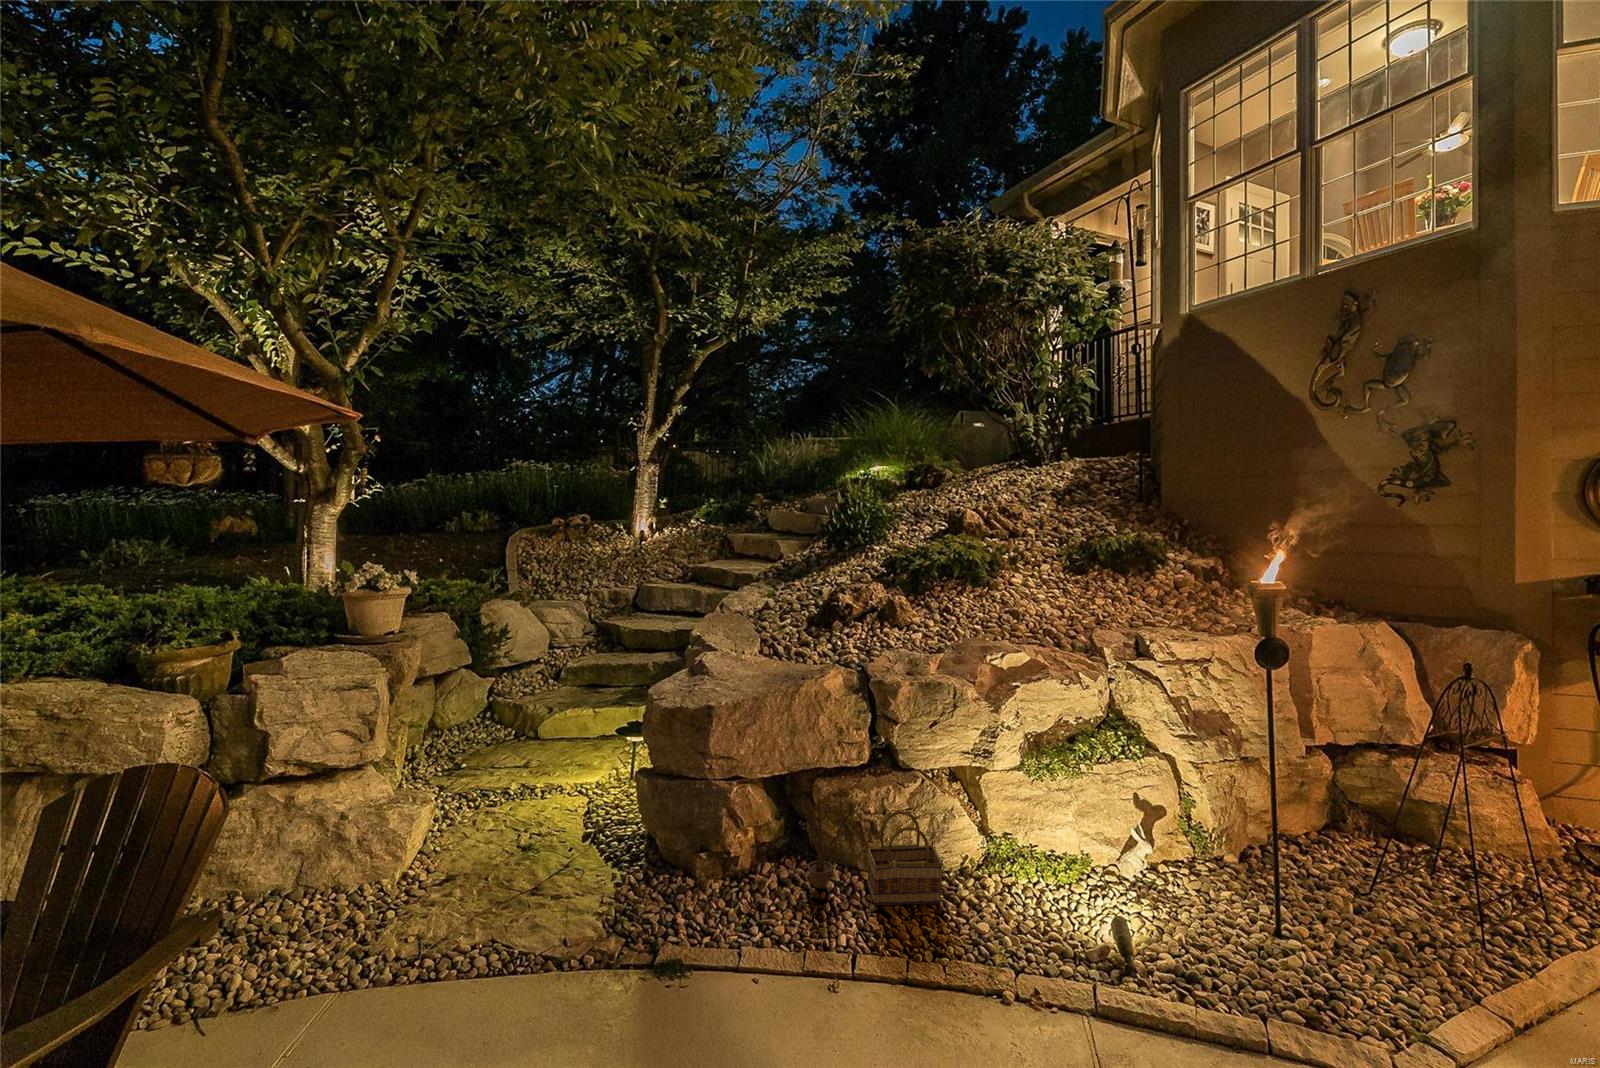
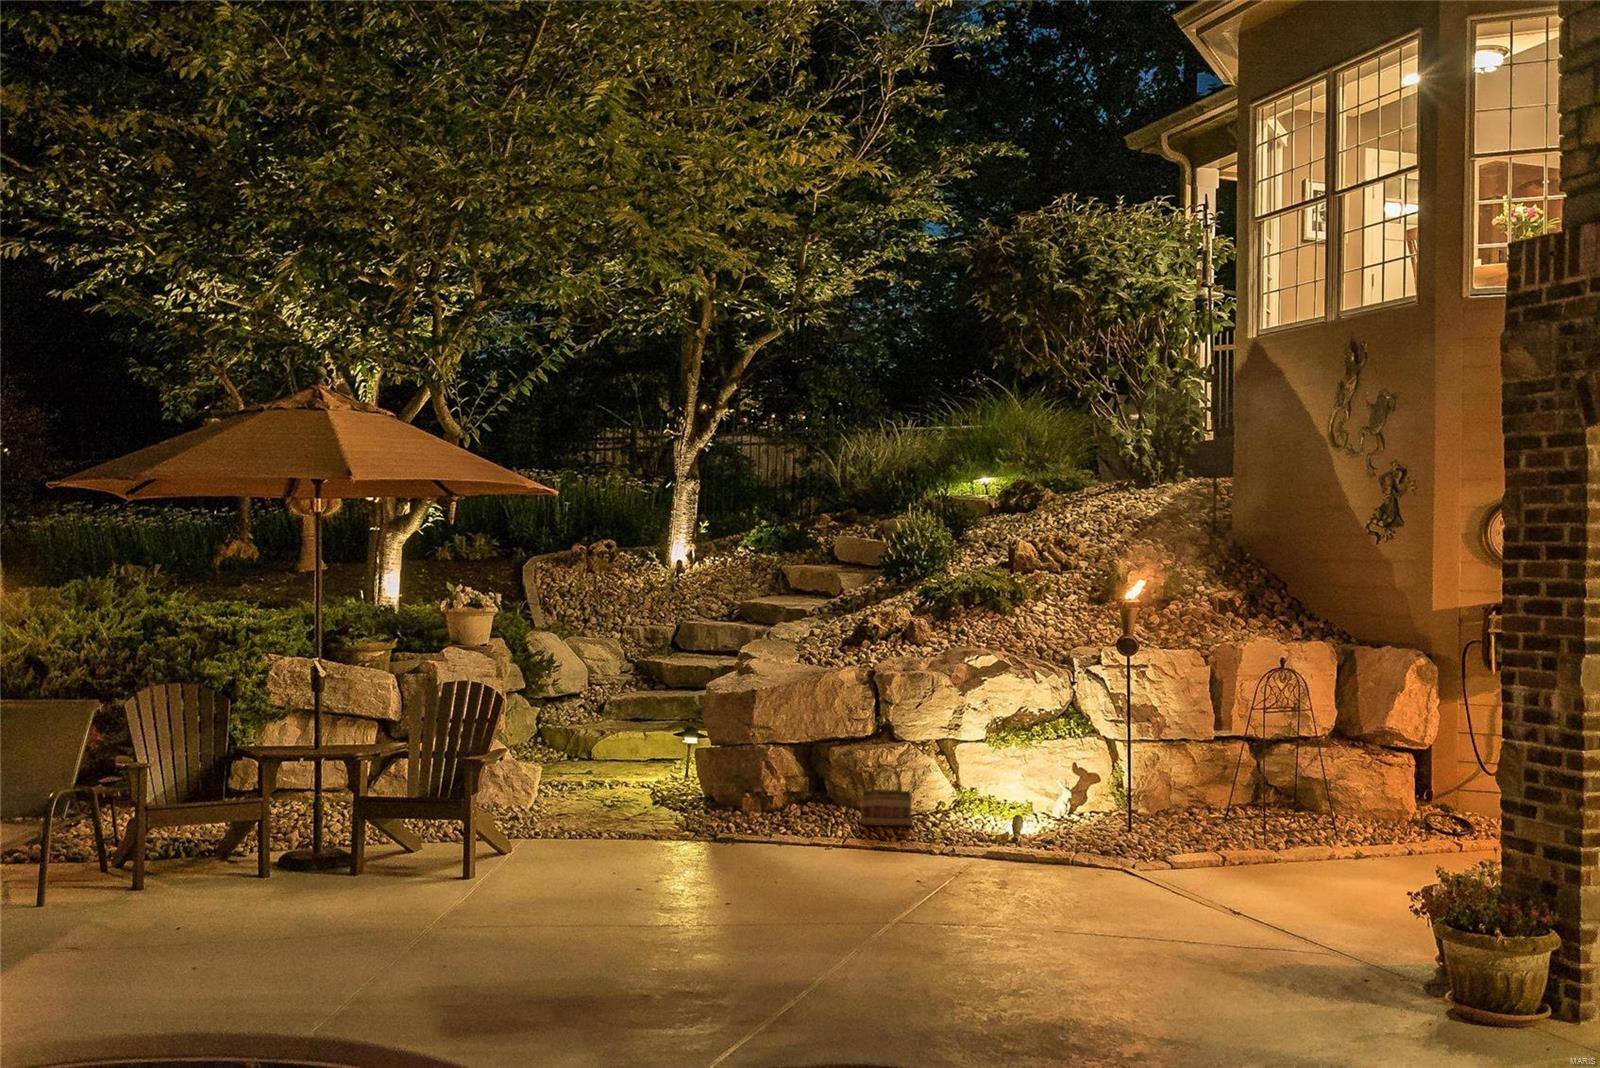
decorative plant: present [789,799,847,889] -> none [805,753,845,819]

